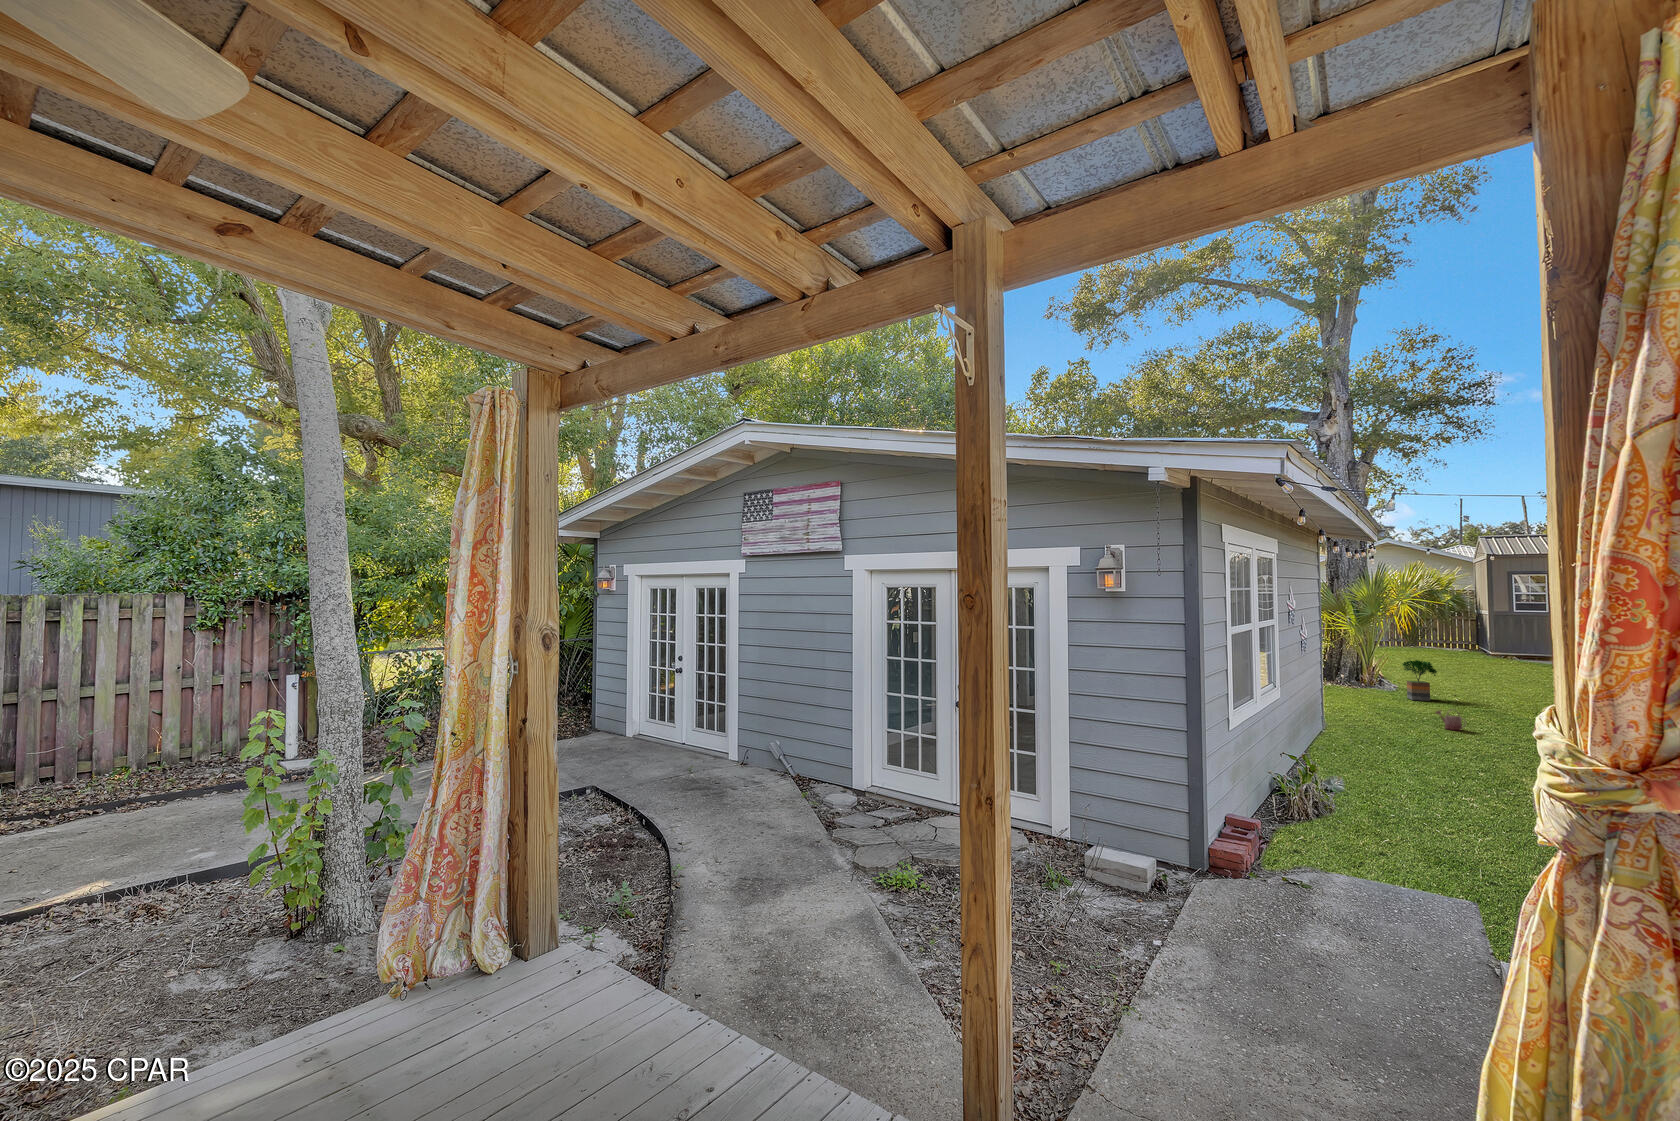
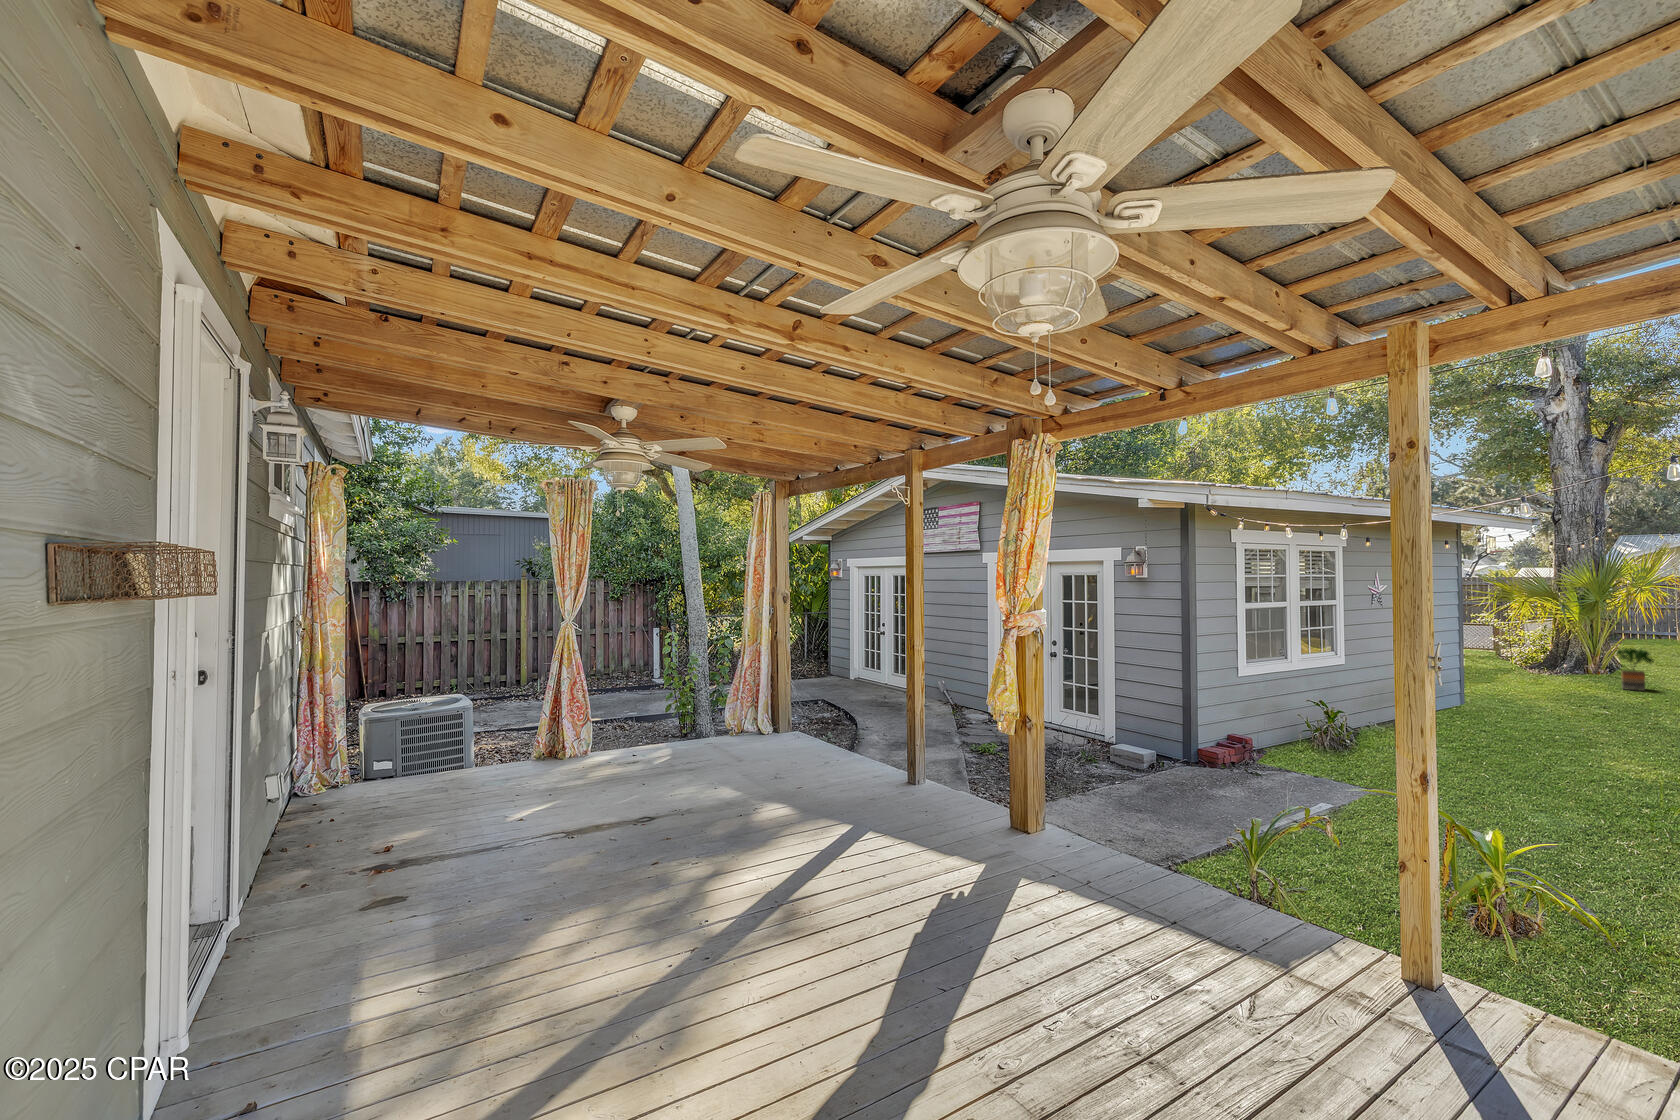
watering can: present [1436,711,1466,731] -> none [1598,692,1624,713]

